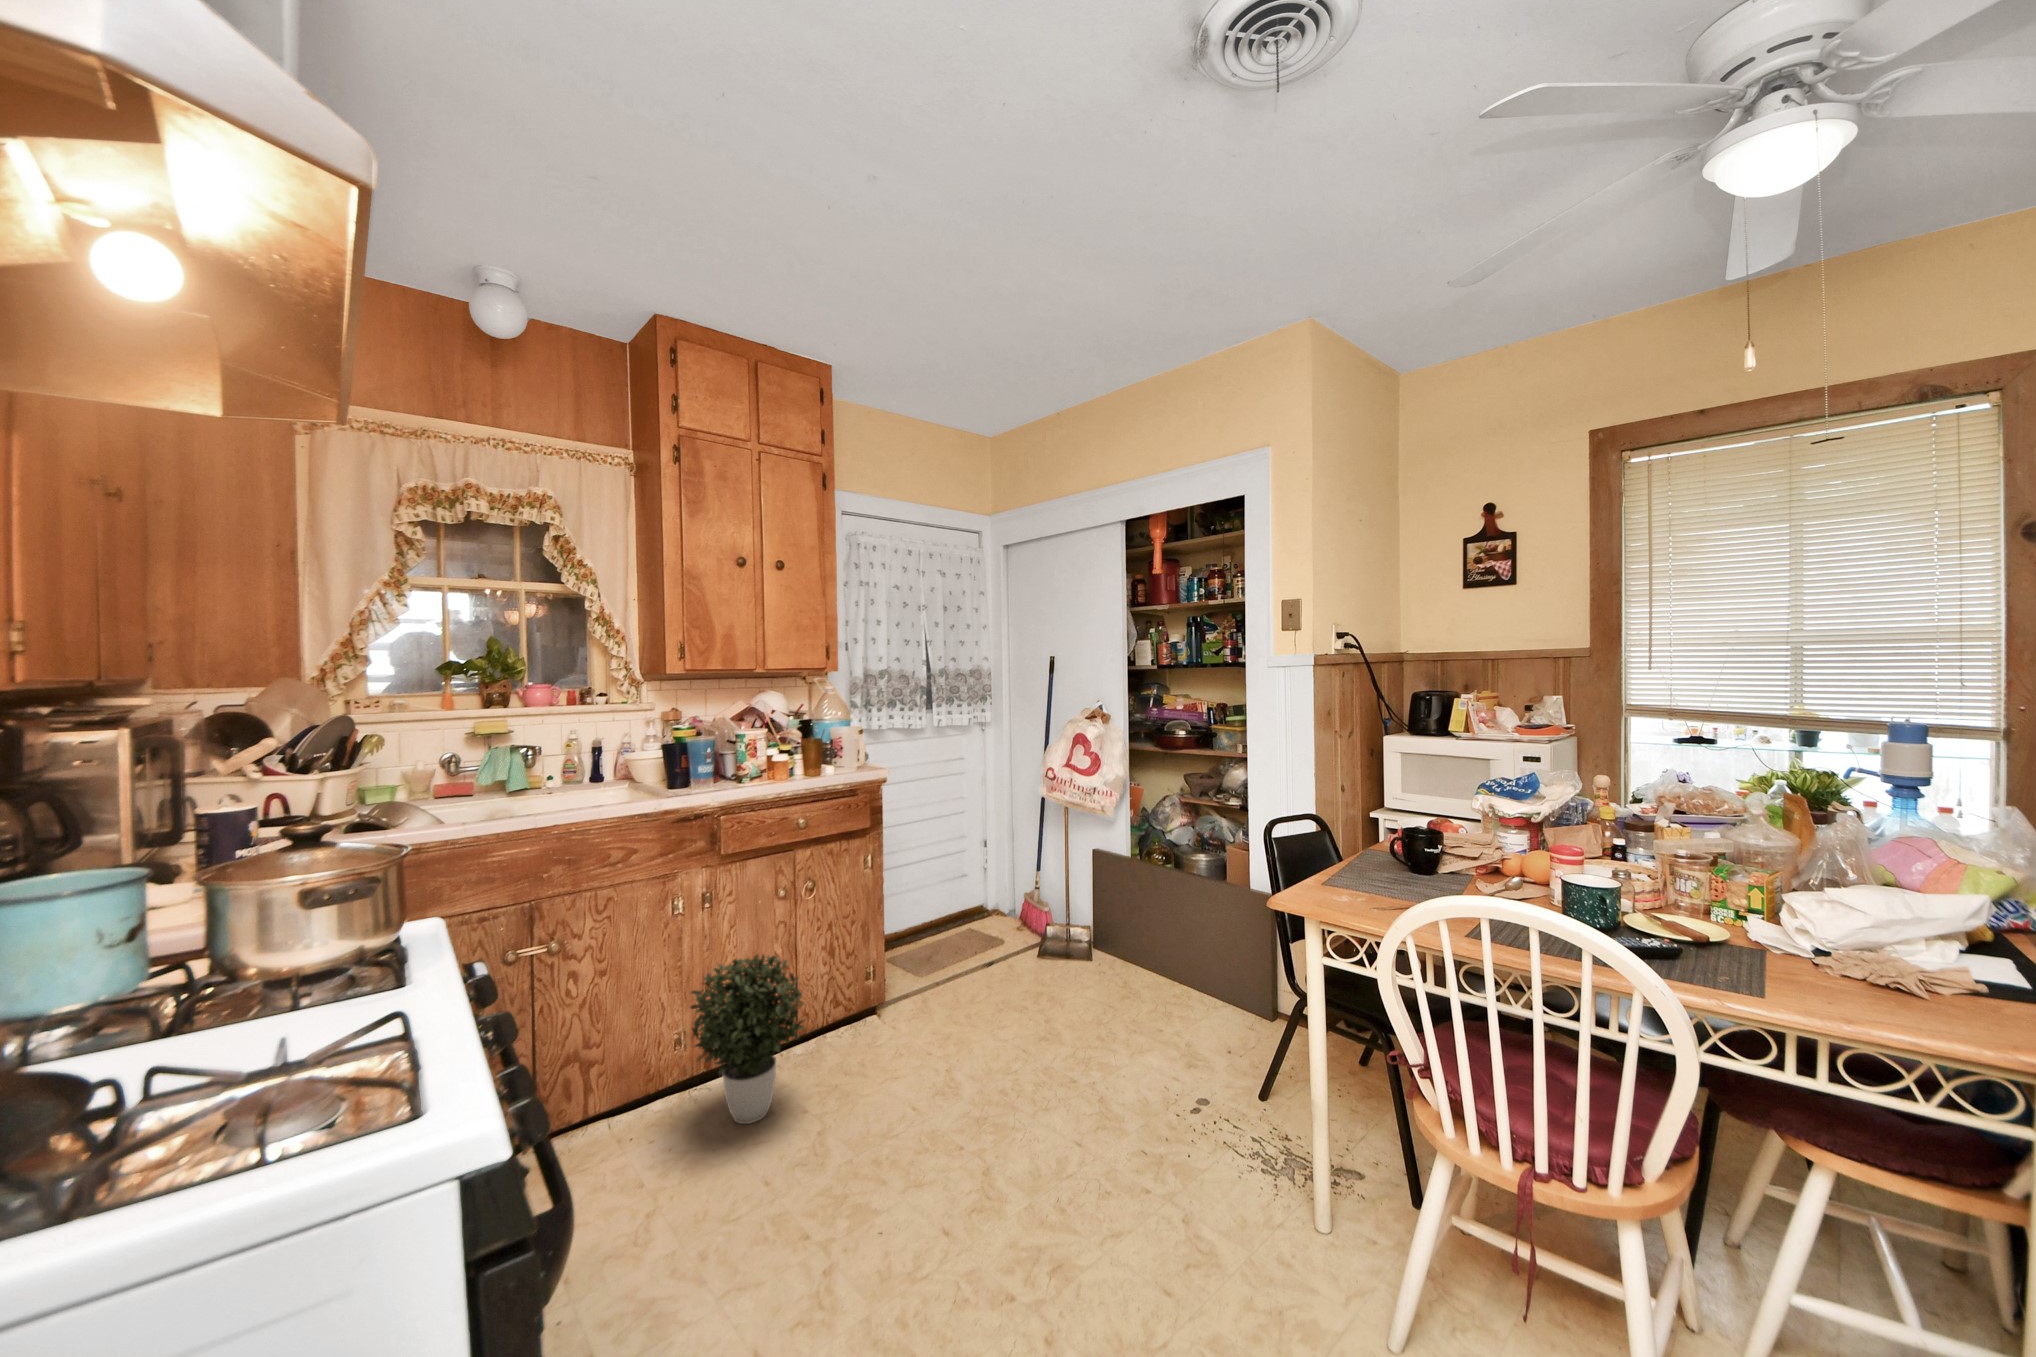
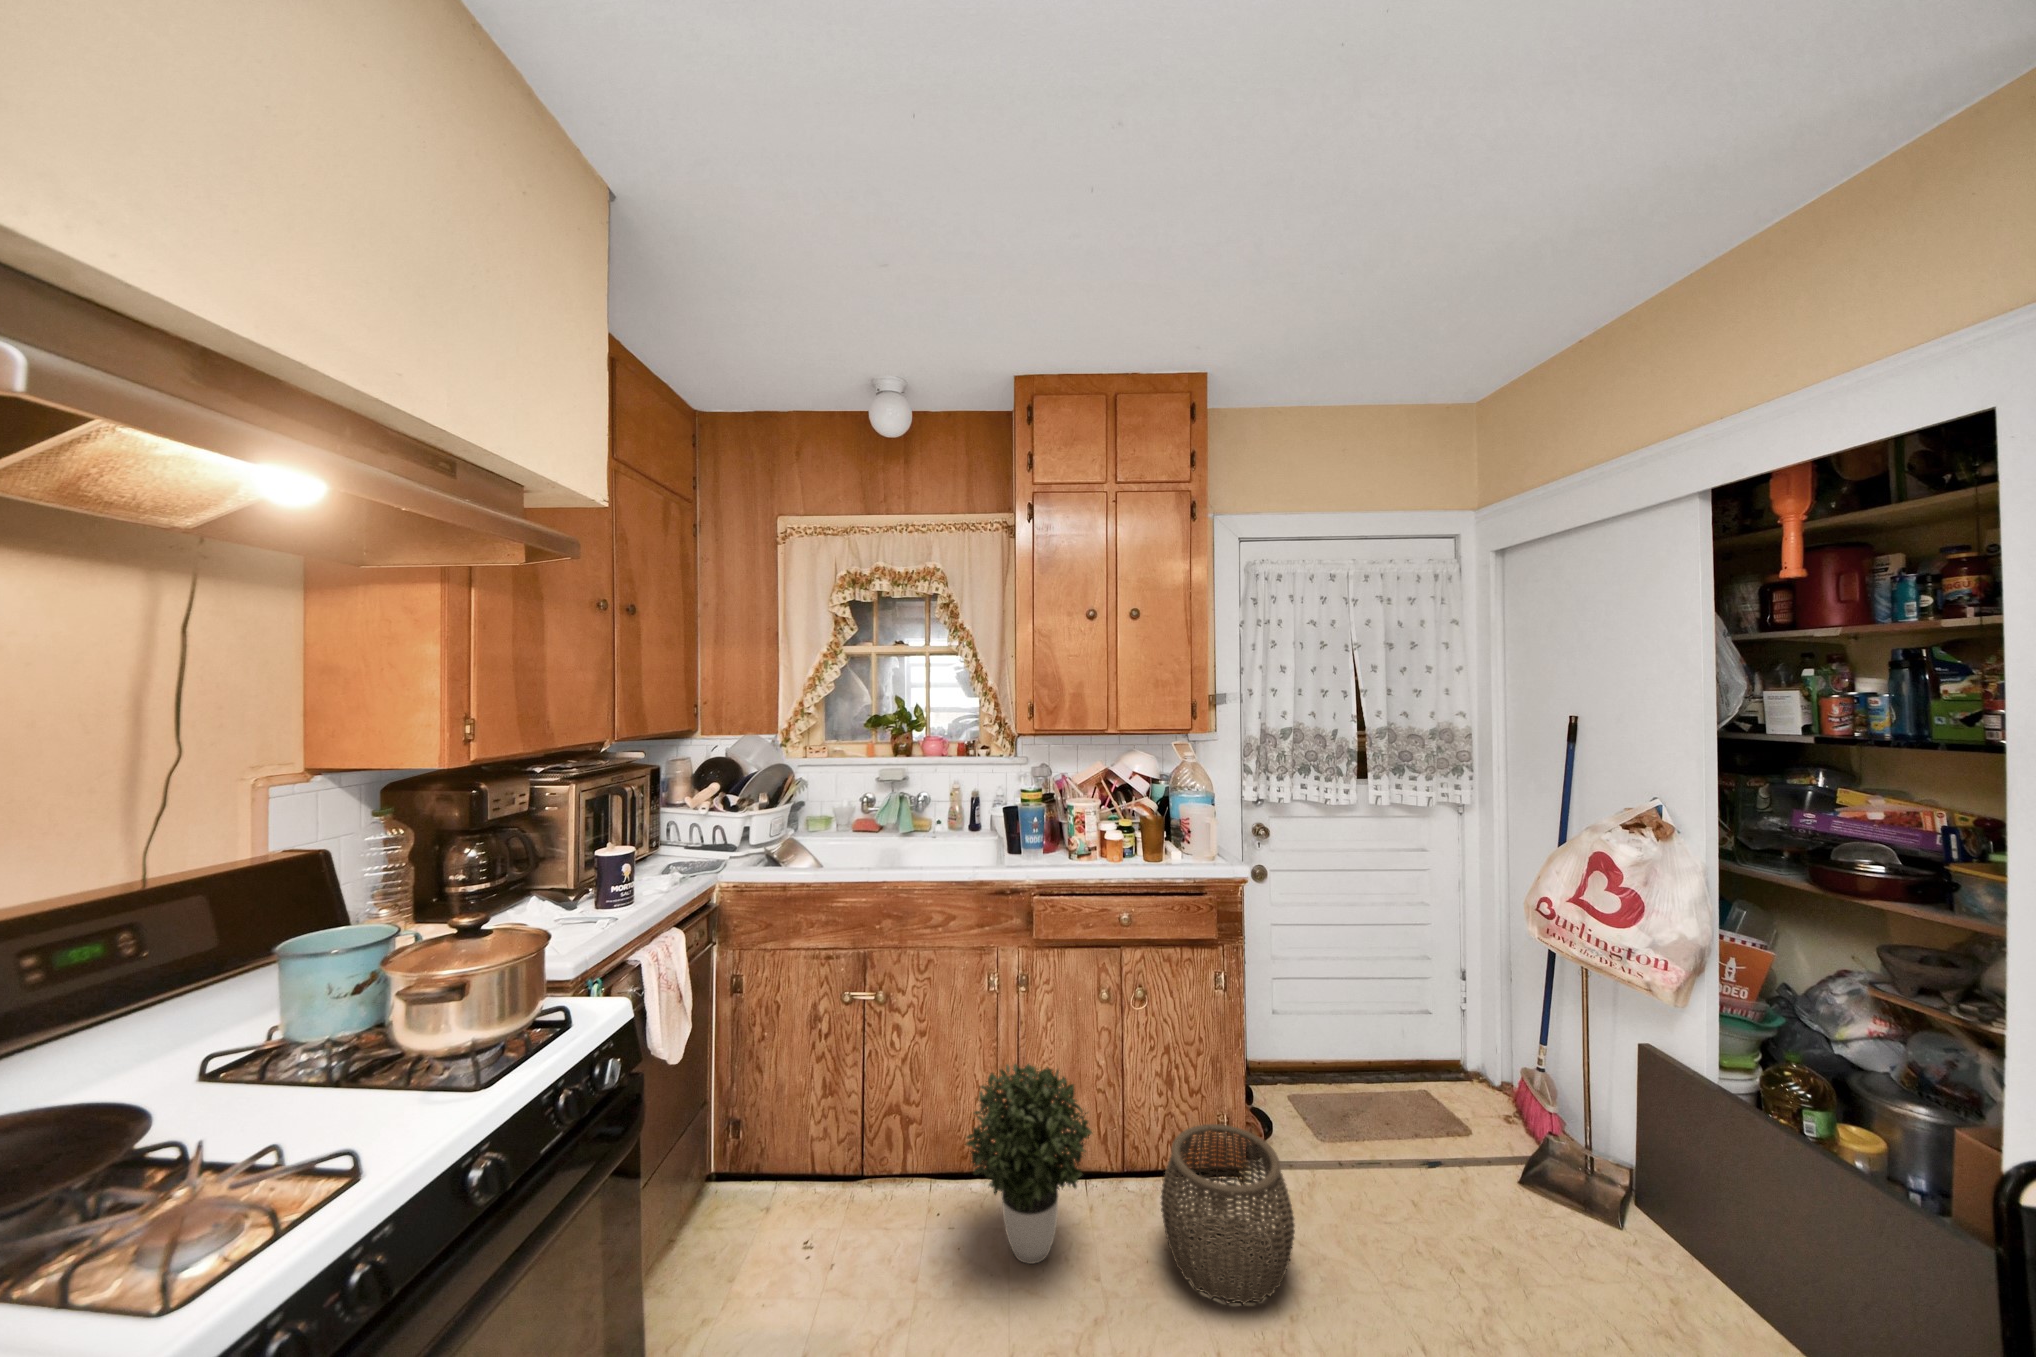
woven basket: none [852,959,951,1076] -> present [1161,1124,1295,1304]

